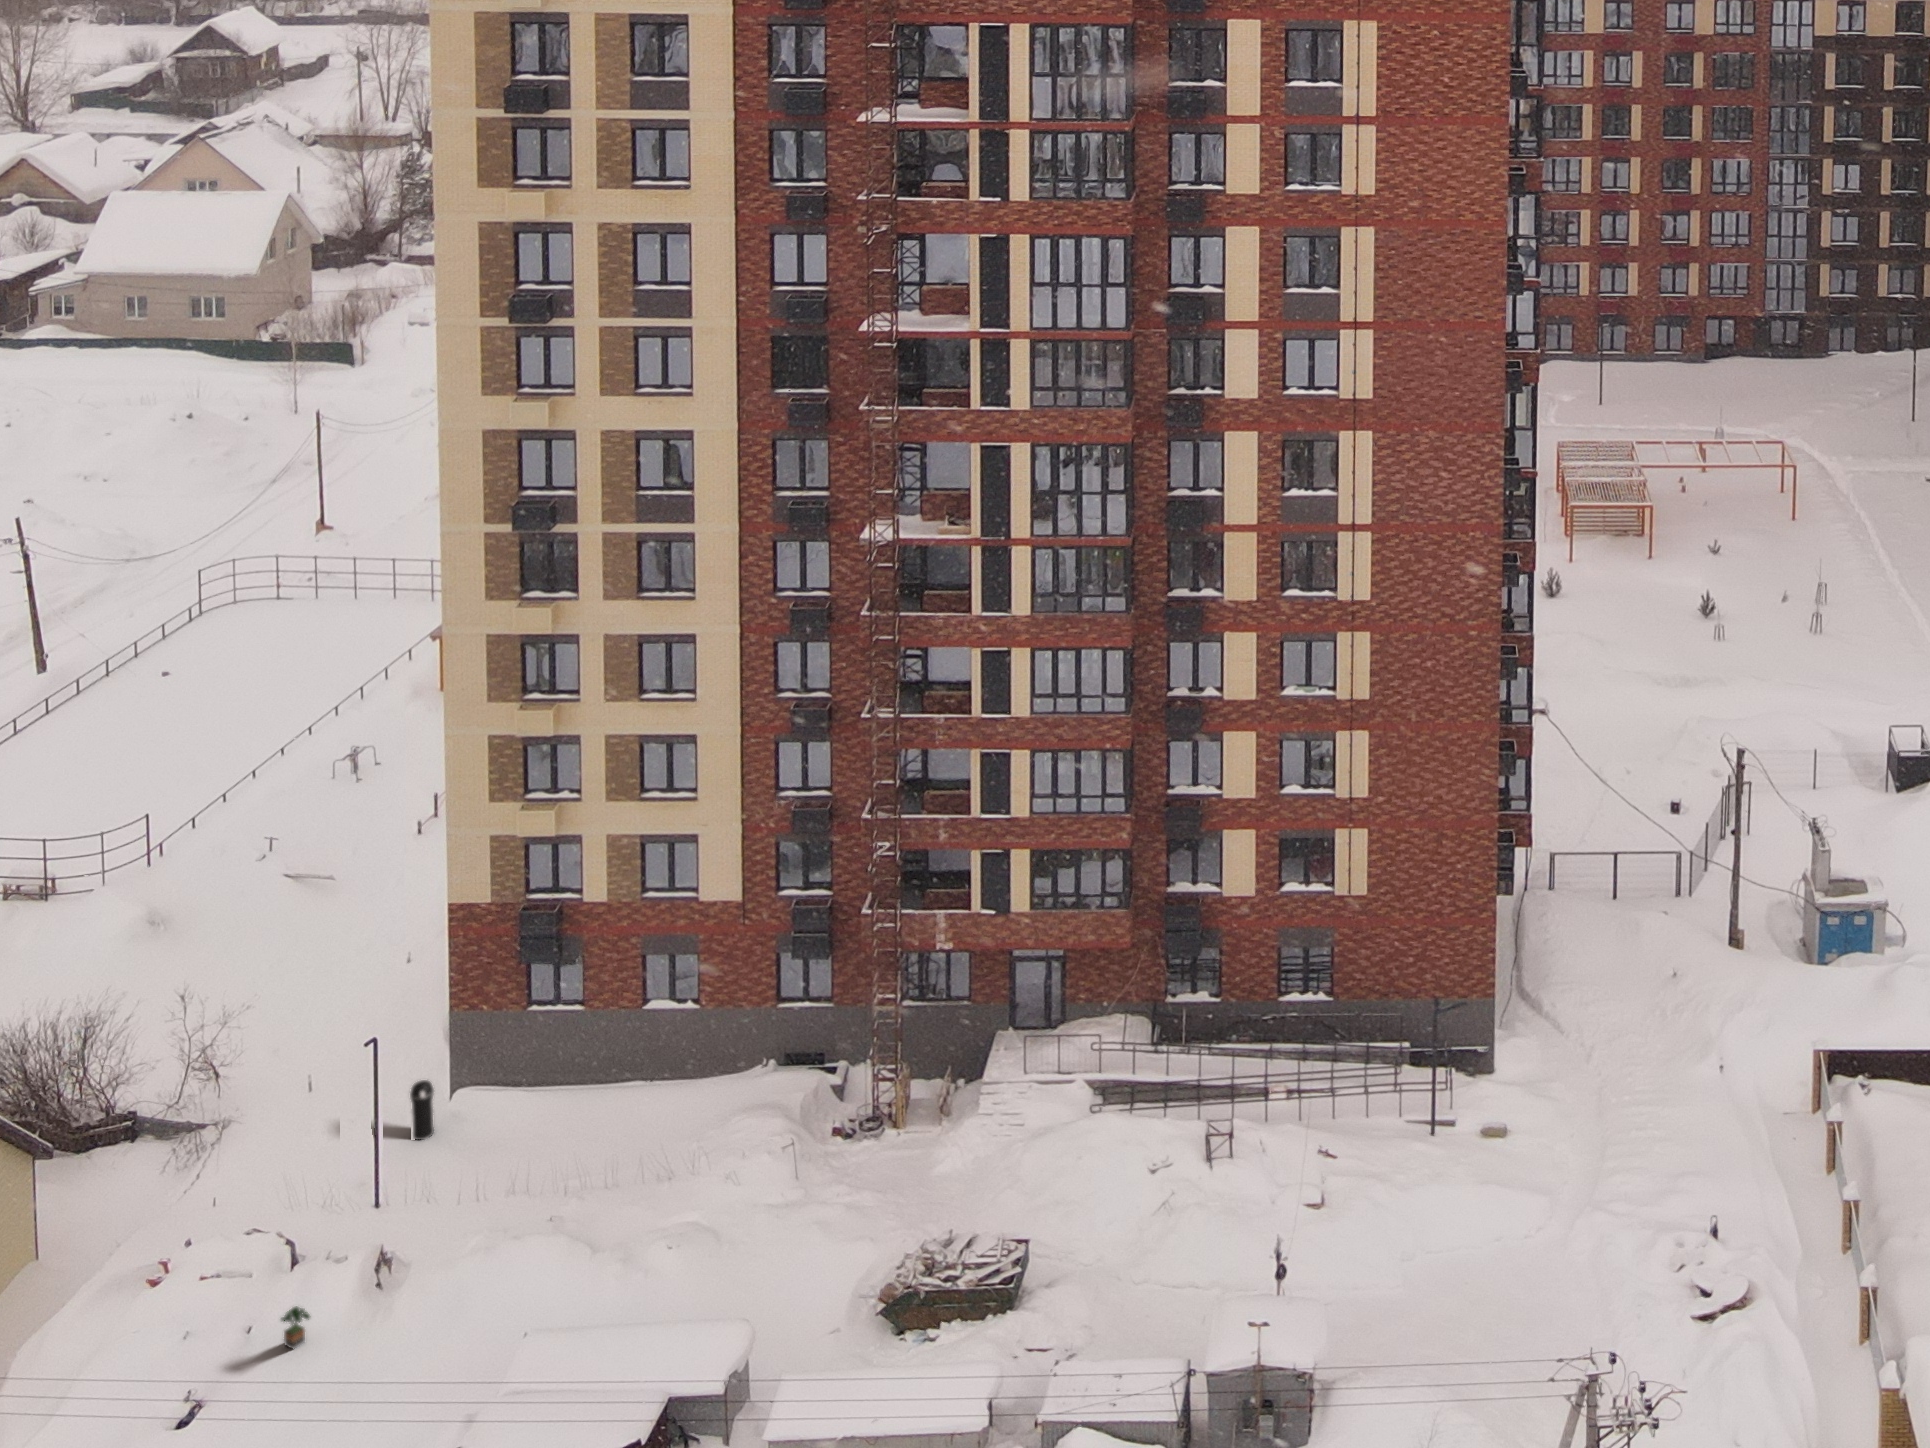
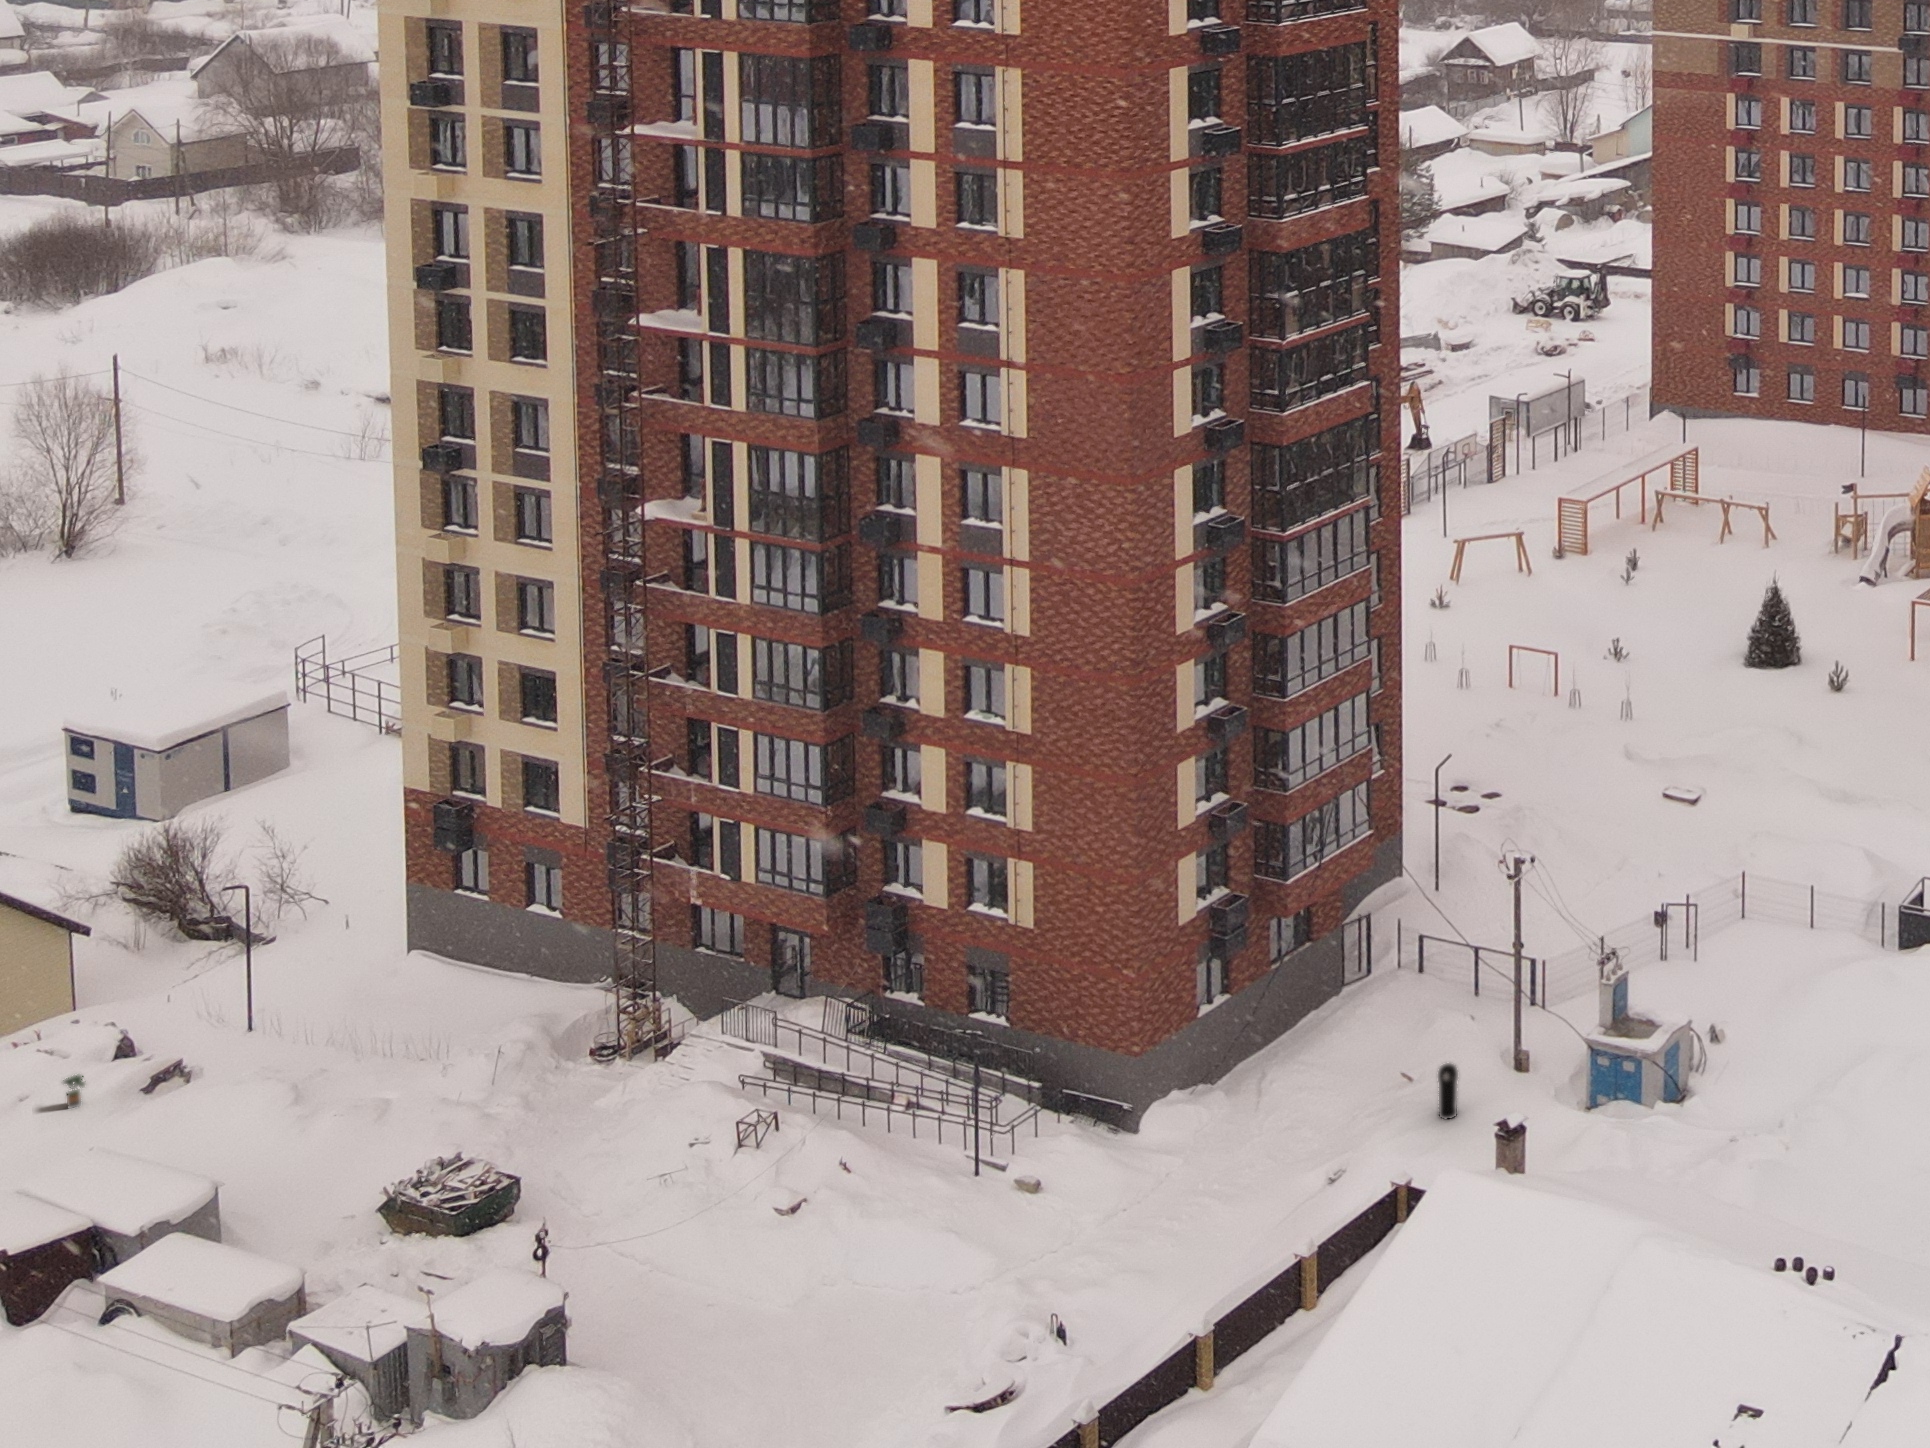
trash can: present [410,1080,434,1140] -> present [1438,1063,1458,1119]

